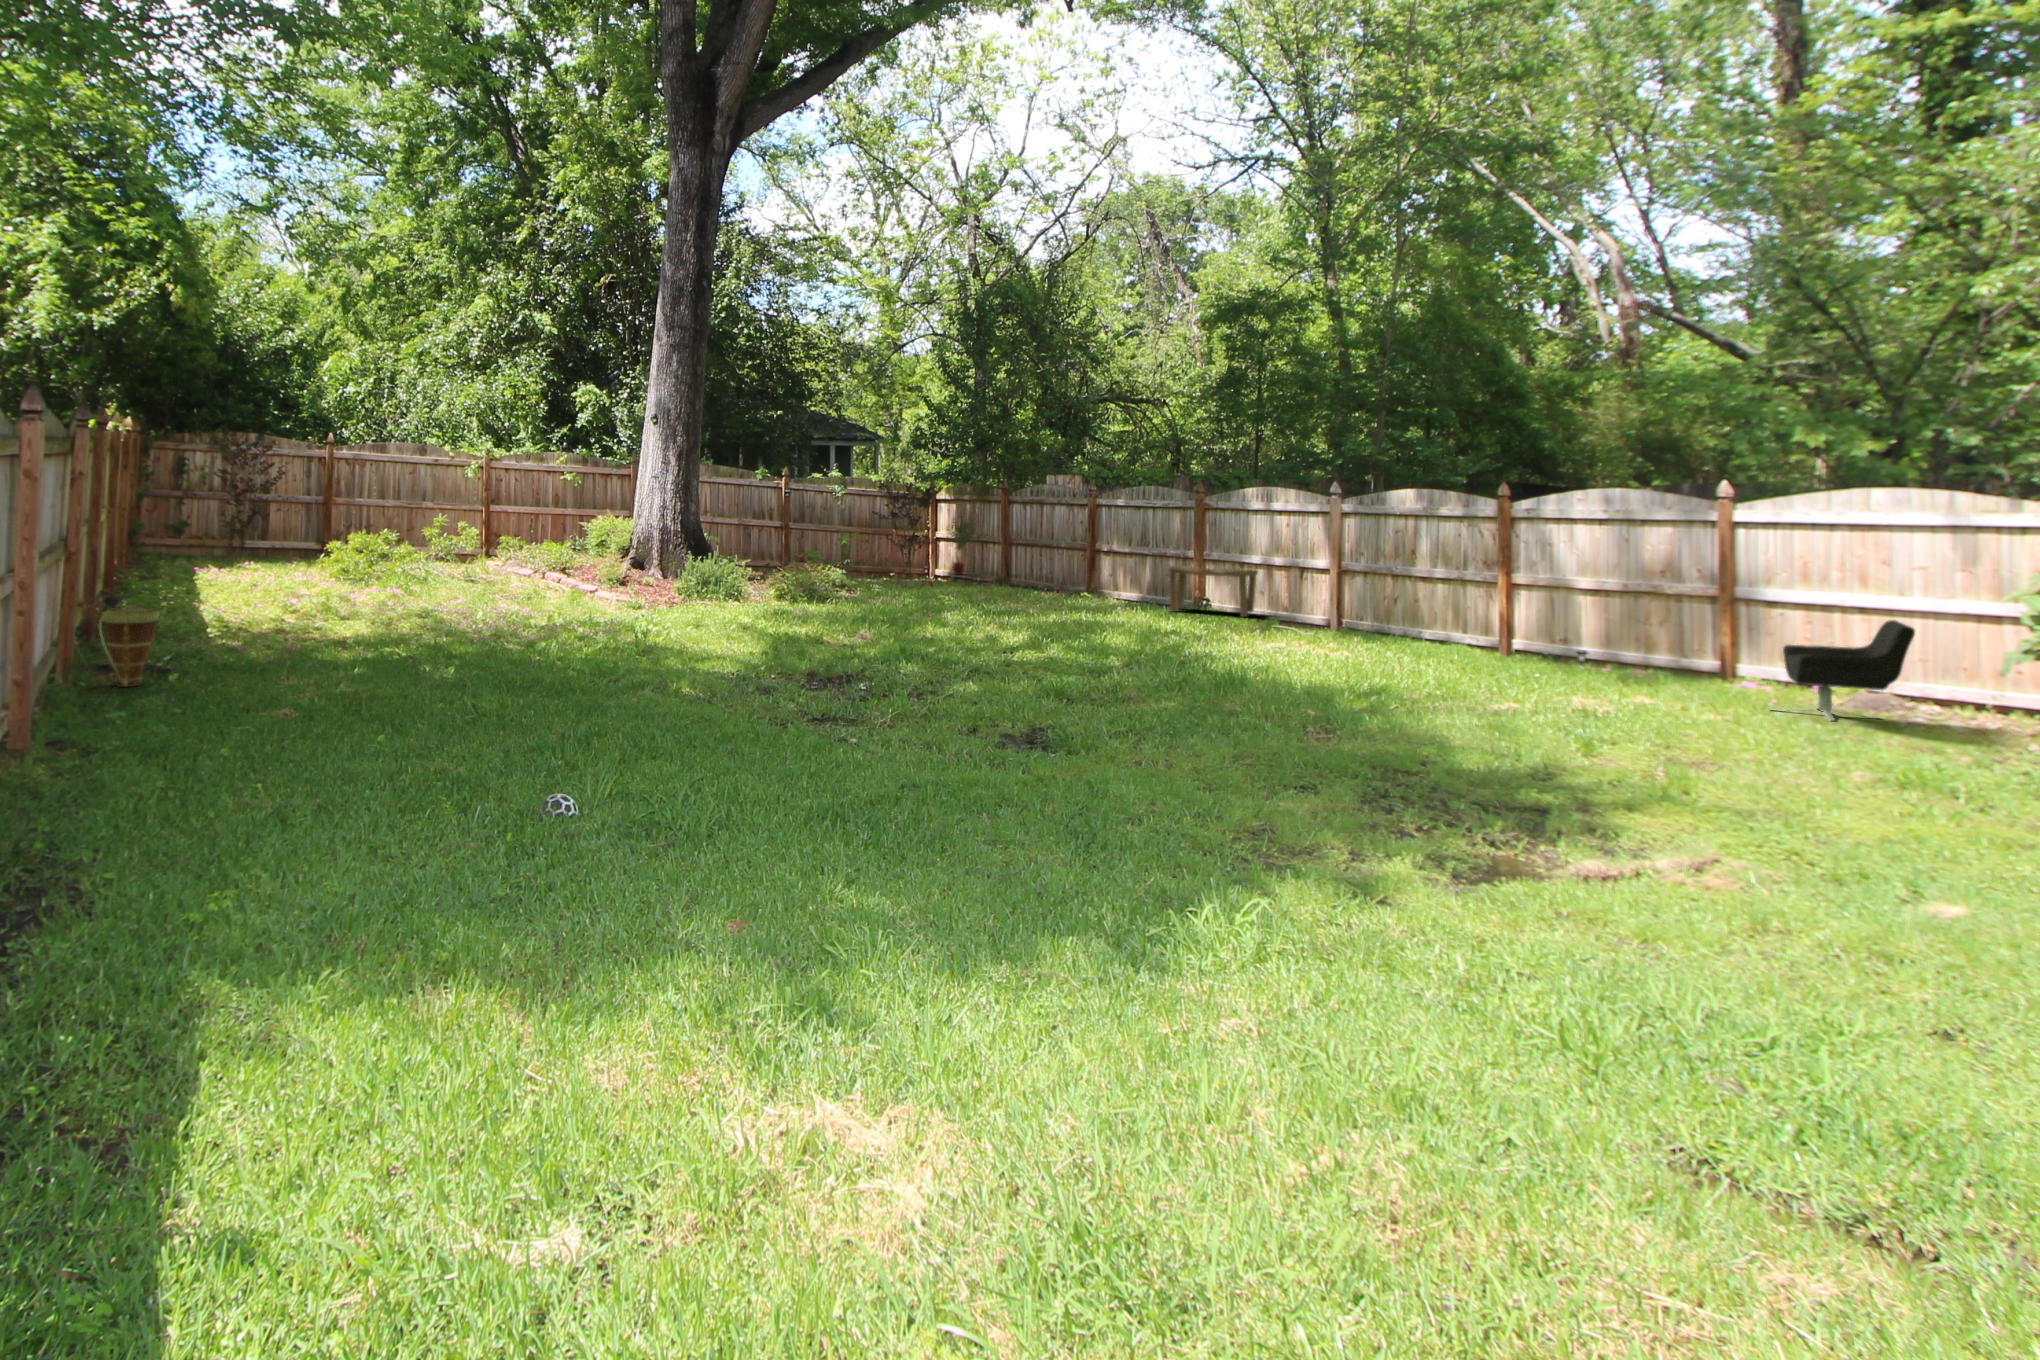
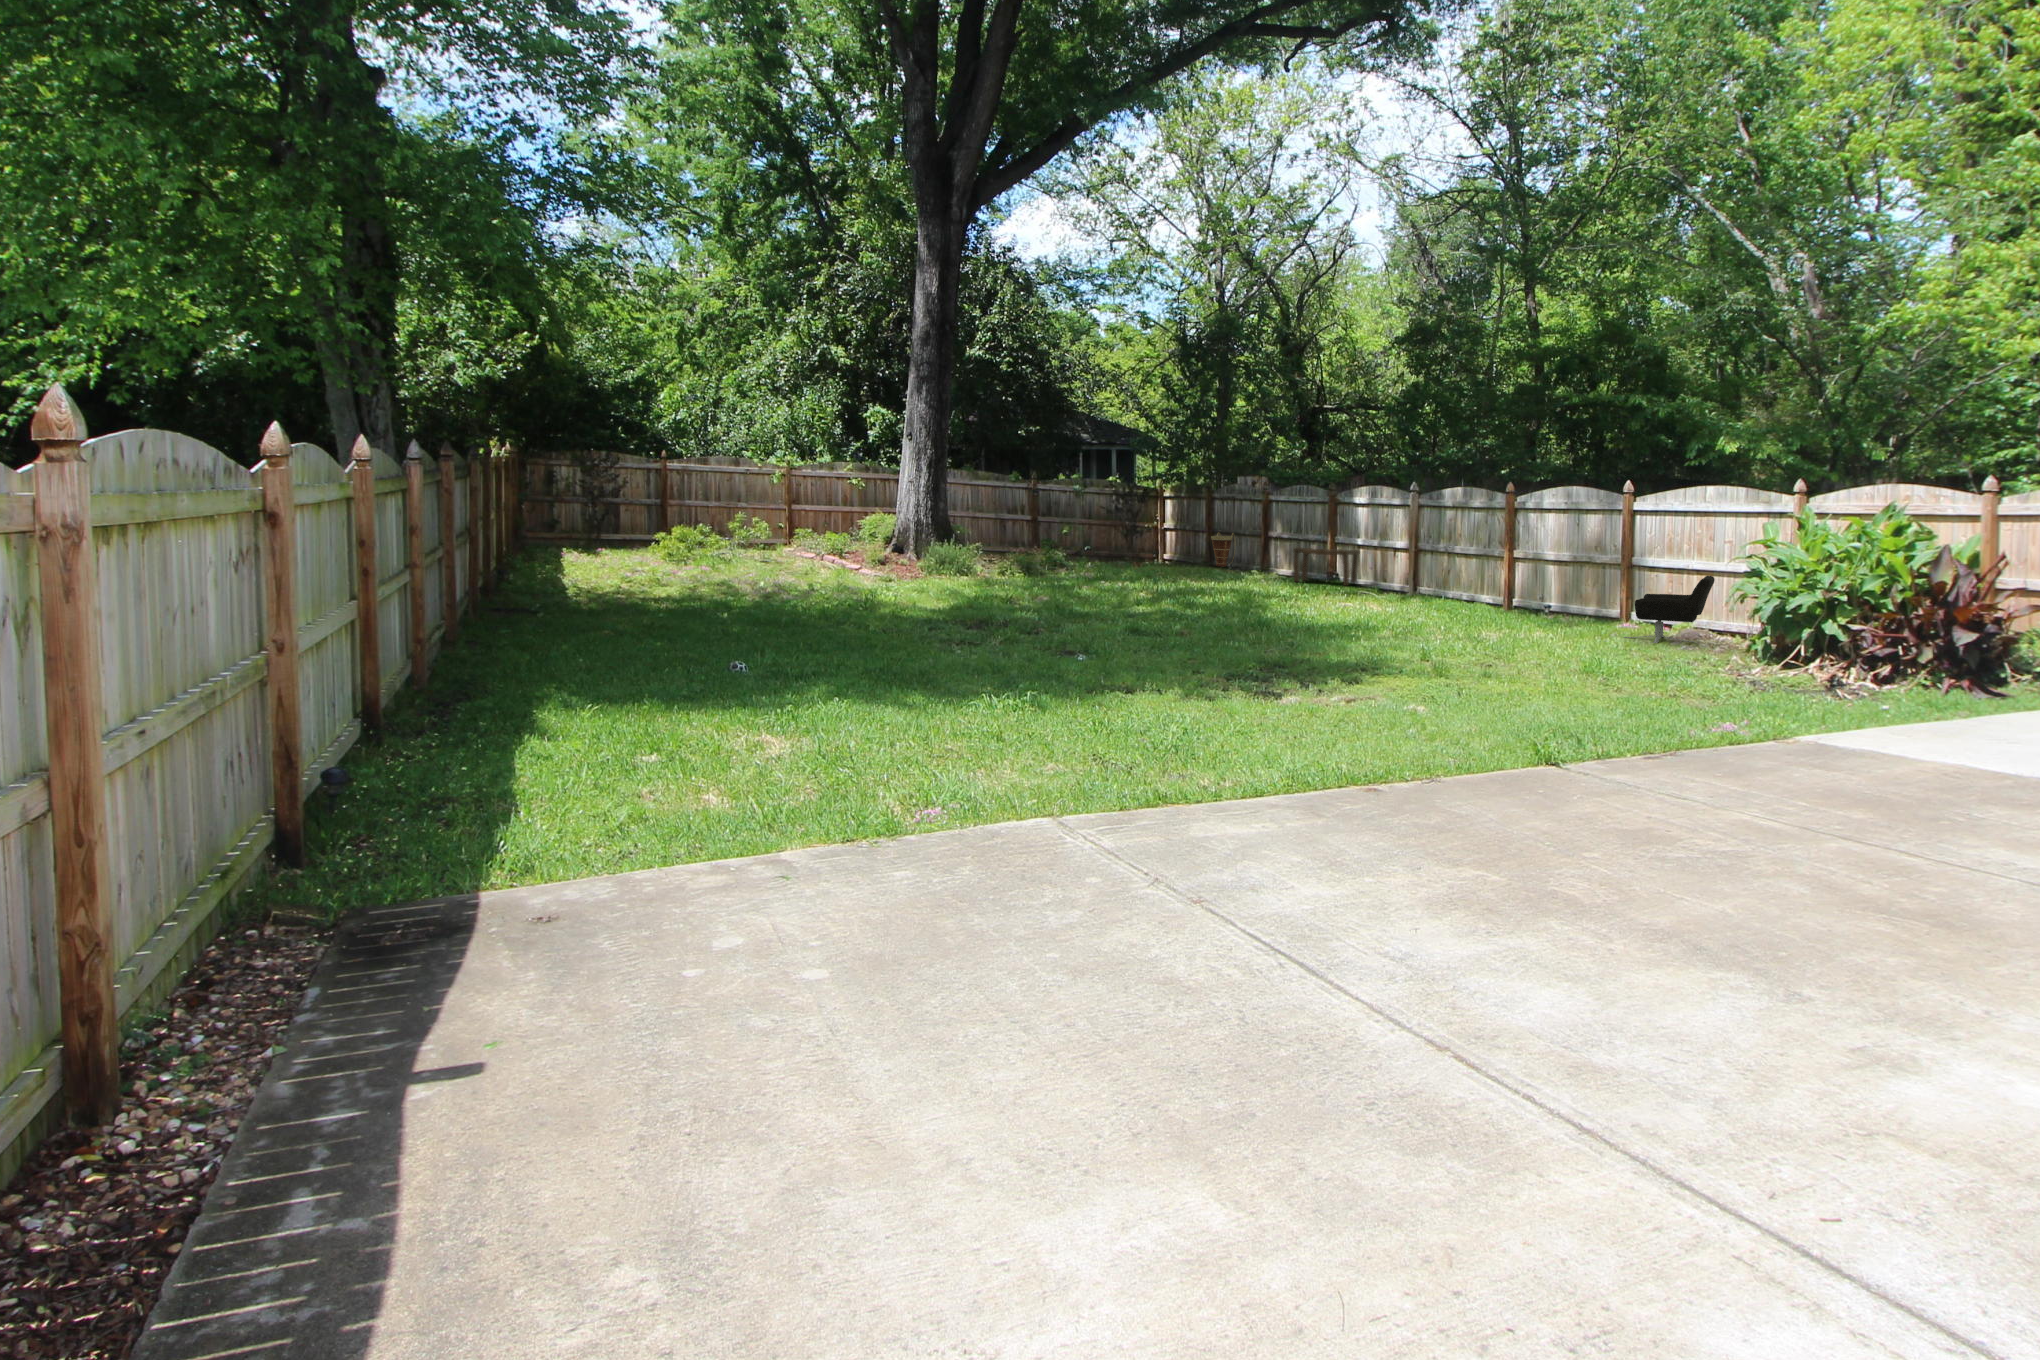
potted tree: present [945,514,981,575] -> none [1150,509,1179,558]
basket: present [79,609,160,687] -> present [1211,532,1236,567]

